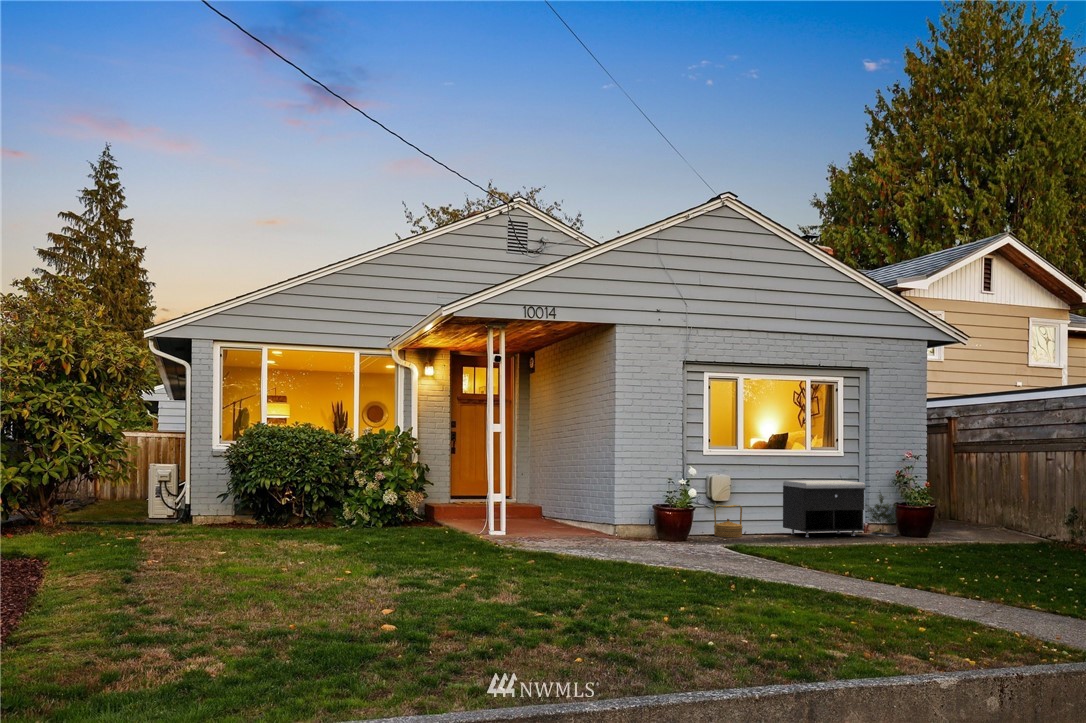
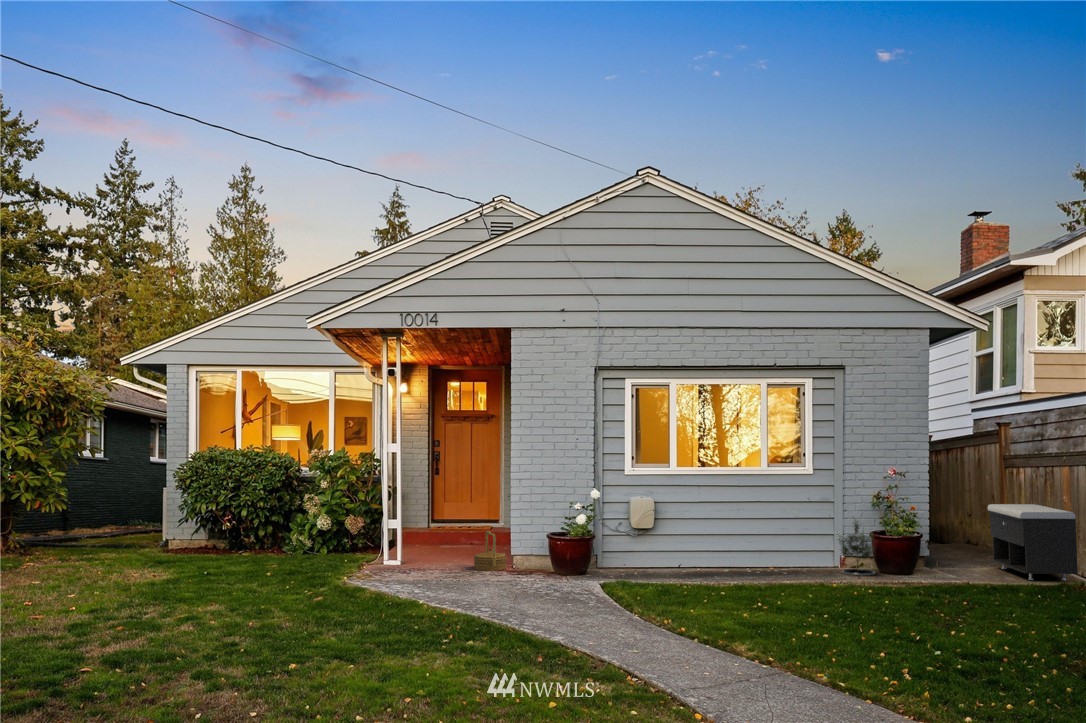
storage bench: present [783,480,865,537] -> present [988,504,1078,580]
woven basket: present [714,505,743,537] -> present [474,531,507,571]

